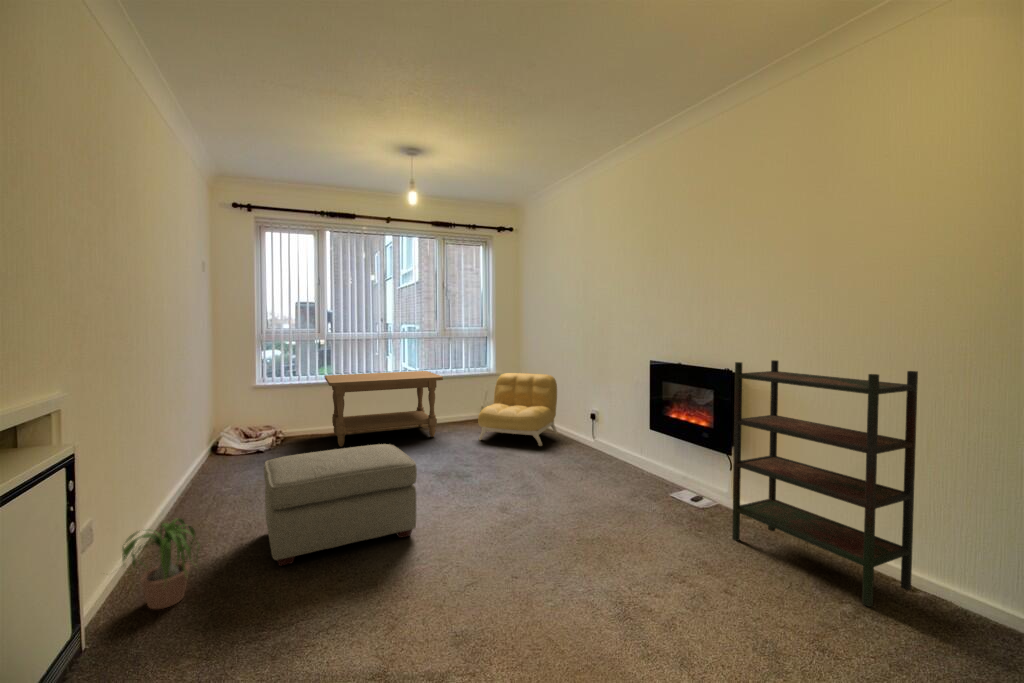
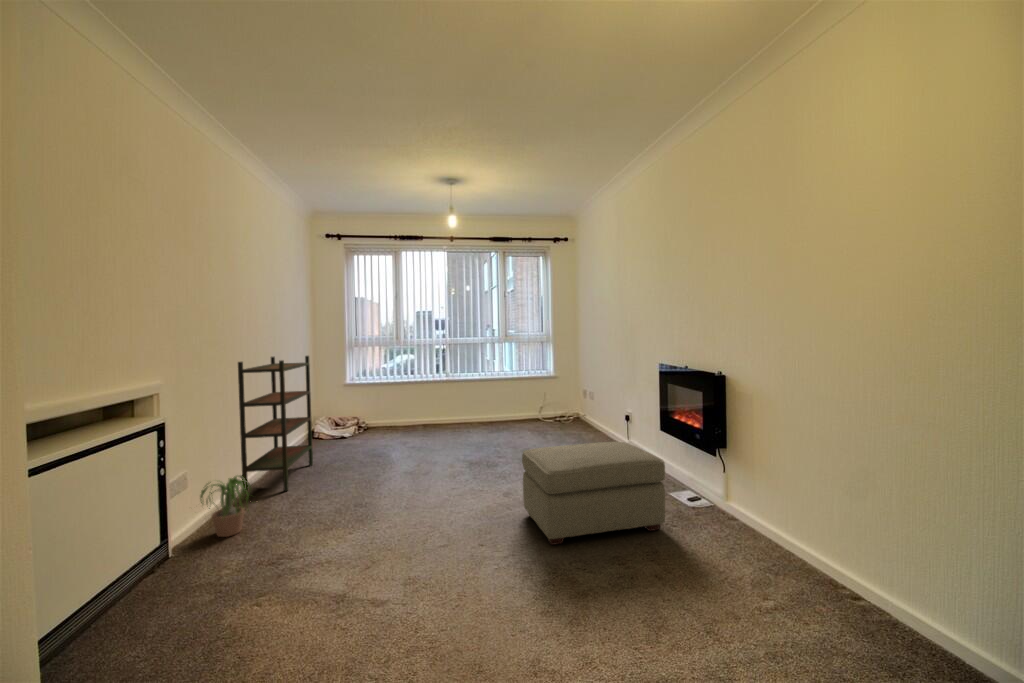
bookshelf: present [732,360,918,607] -> present [238,356,313,494]
coffee table: present [325,371,443,447] -> none [395,373,494,437]
armchair: present [478,373,557,446] -> none [523,375,604,444]
ottoman: present [264,444,417,566] -> present [522,442,665,545]

